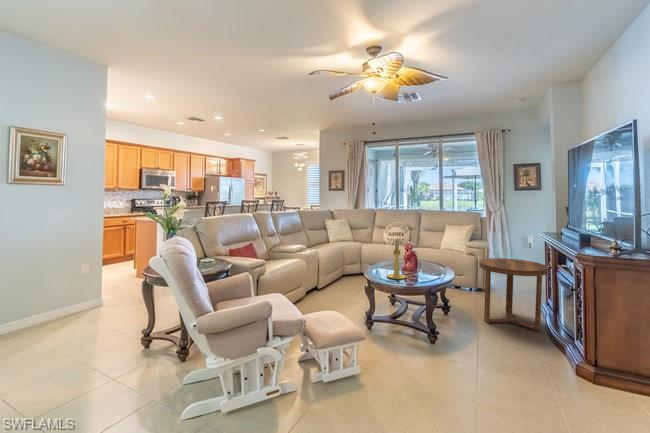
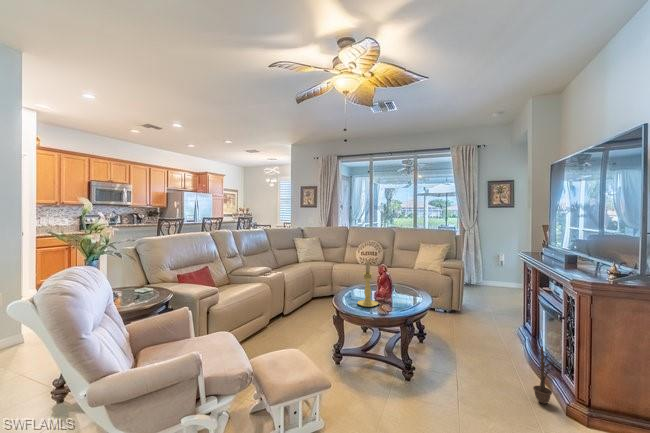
side table: present [479,258,549,331] -> none [457,280,529,361]
decorative plant: none [547,314,568,365] -> present [533,346,554,404]

